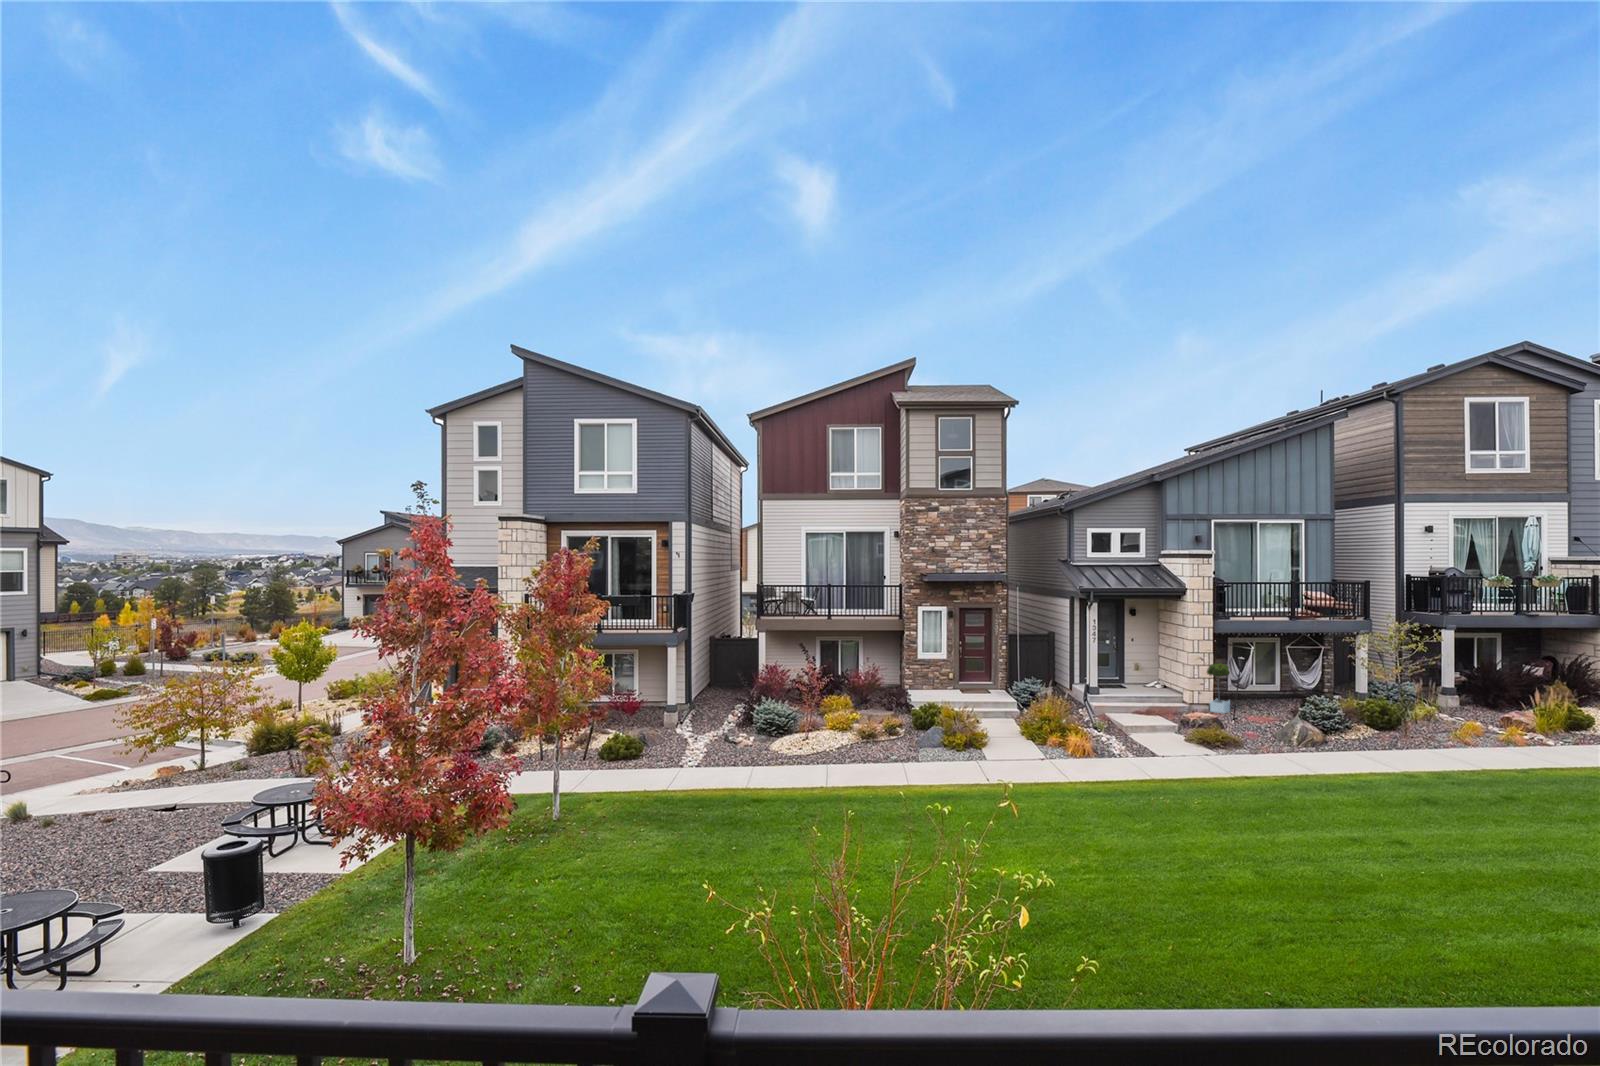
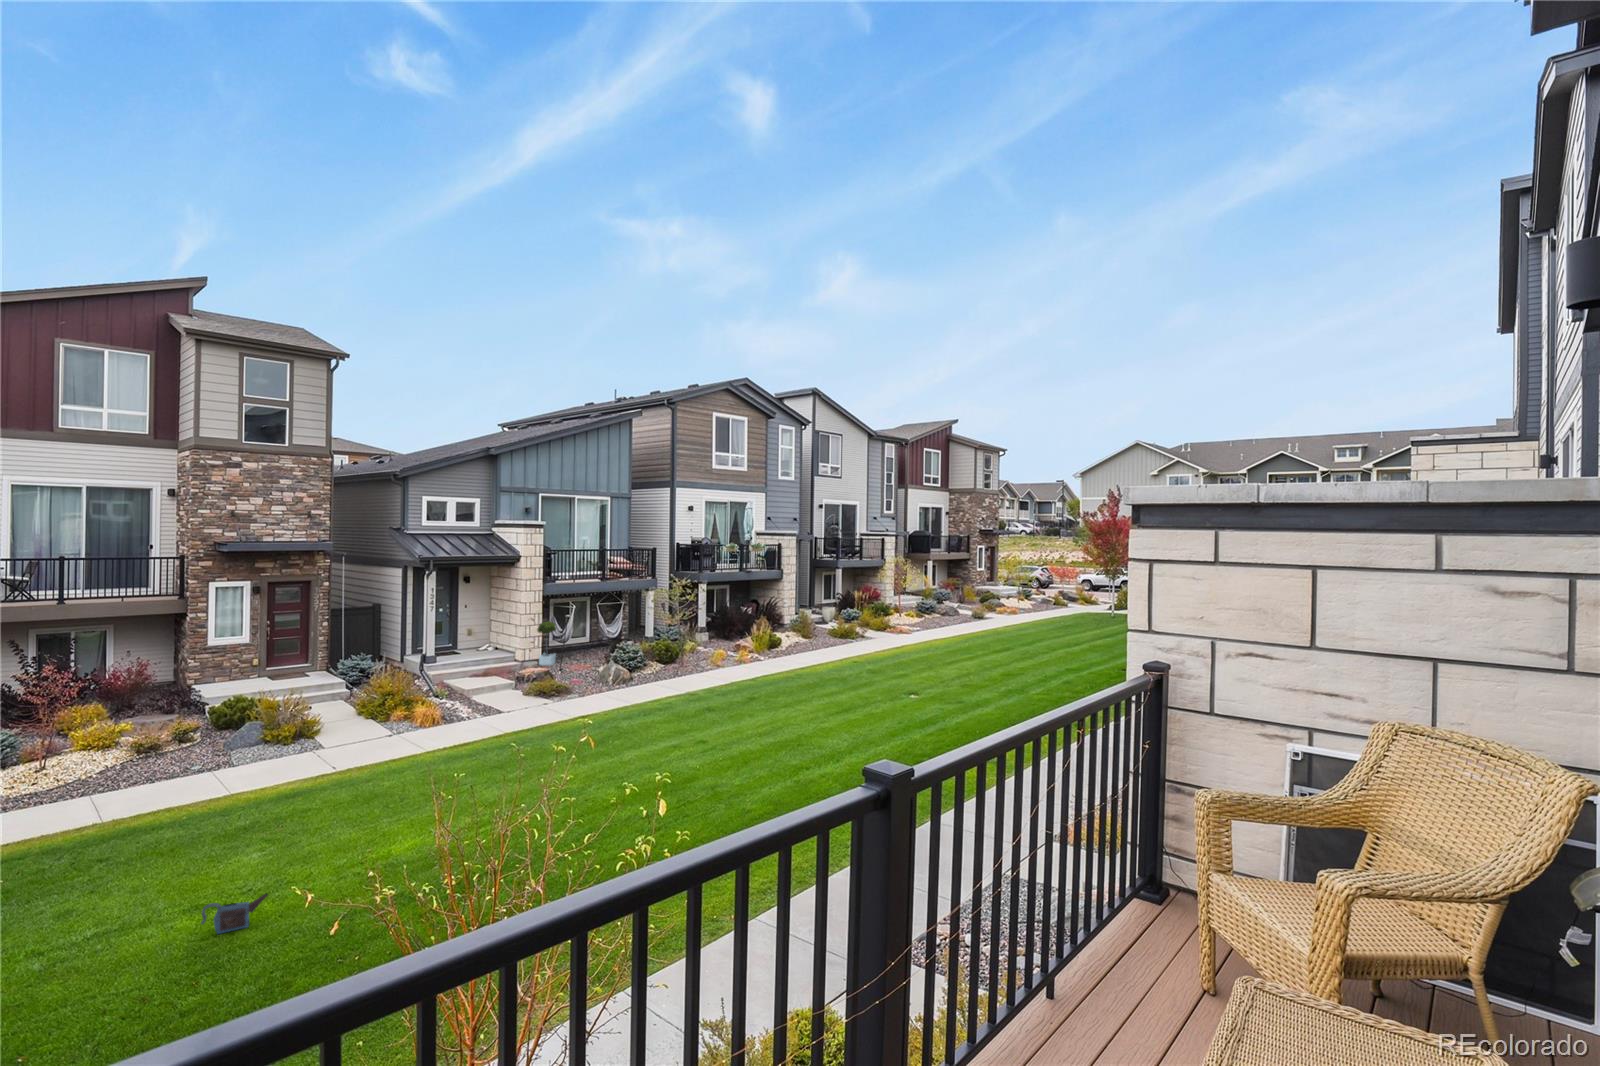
watering can: none [878,858,921,885] -> present [201,894,268,934]

